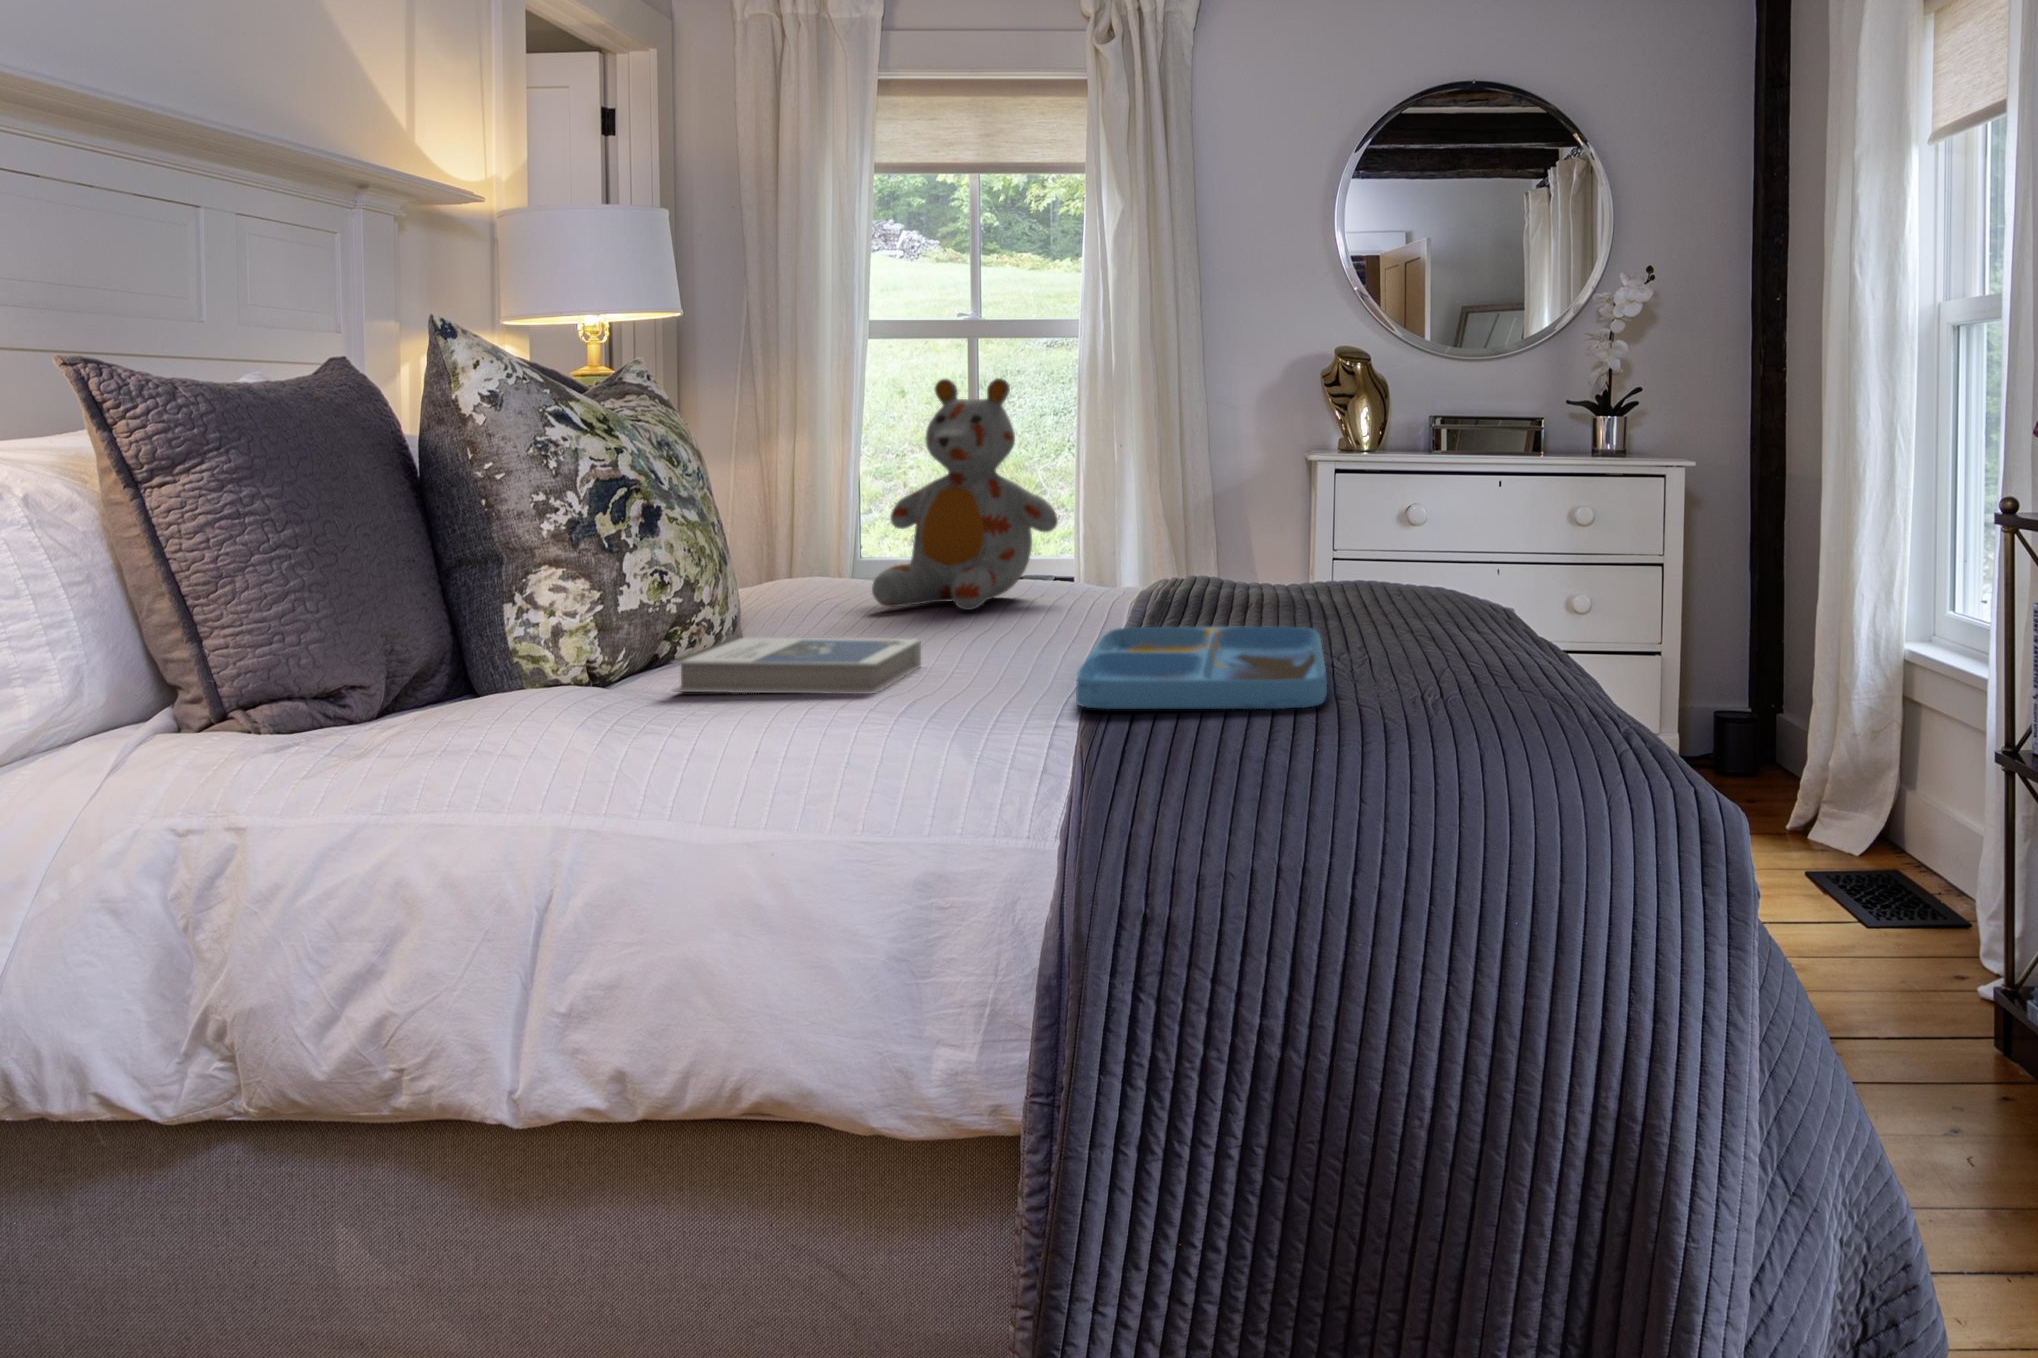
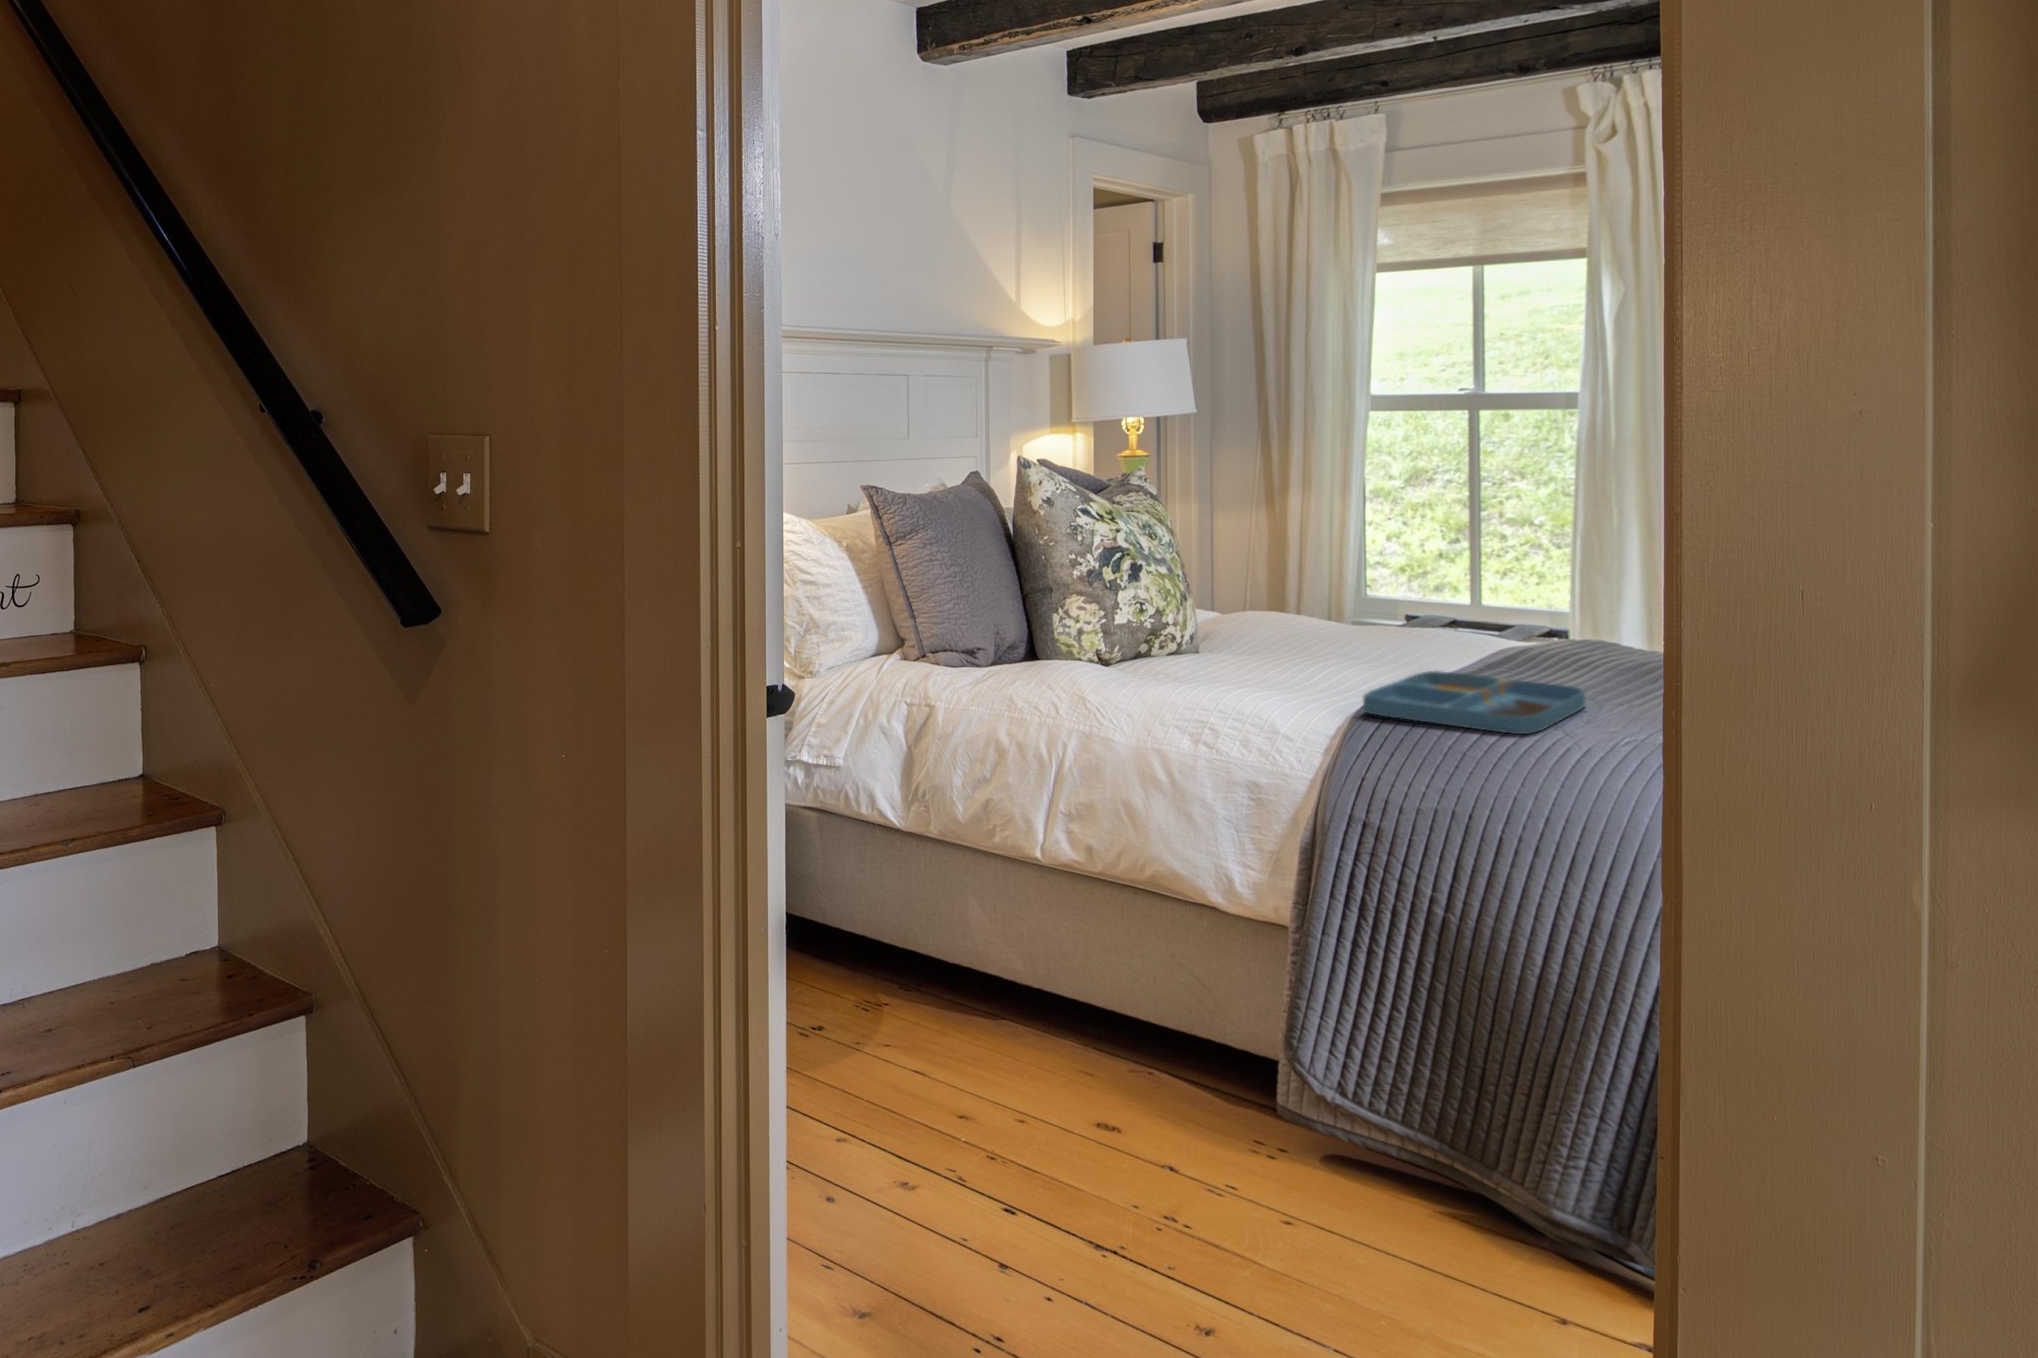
stuffed bear: present [872,378,1058,610] -> none [1297,482,1445,647]
hardback book: present [672,637,921,694] -> none [1138,647,1296,689]

